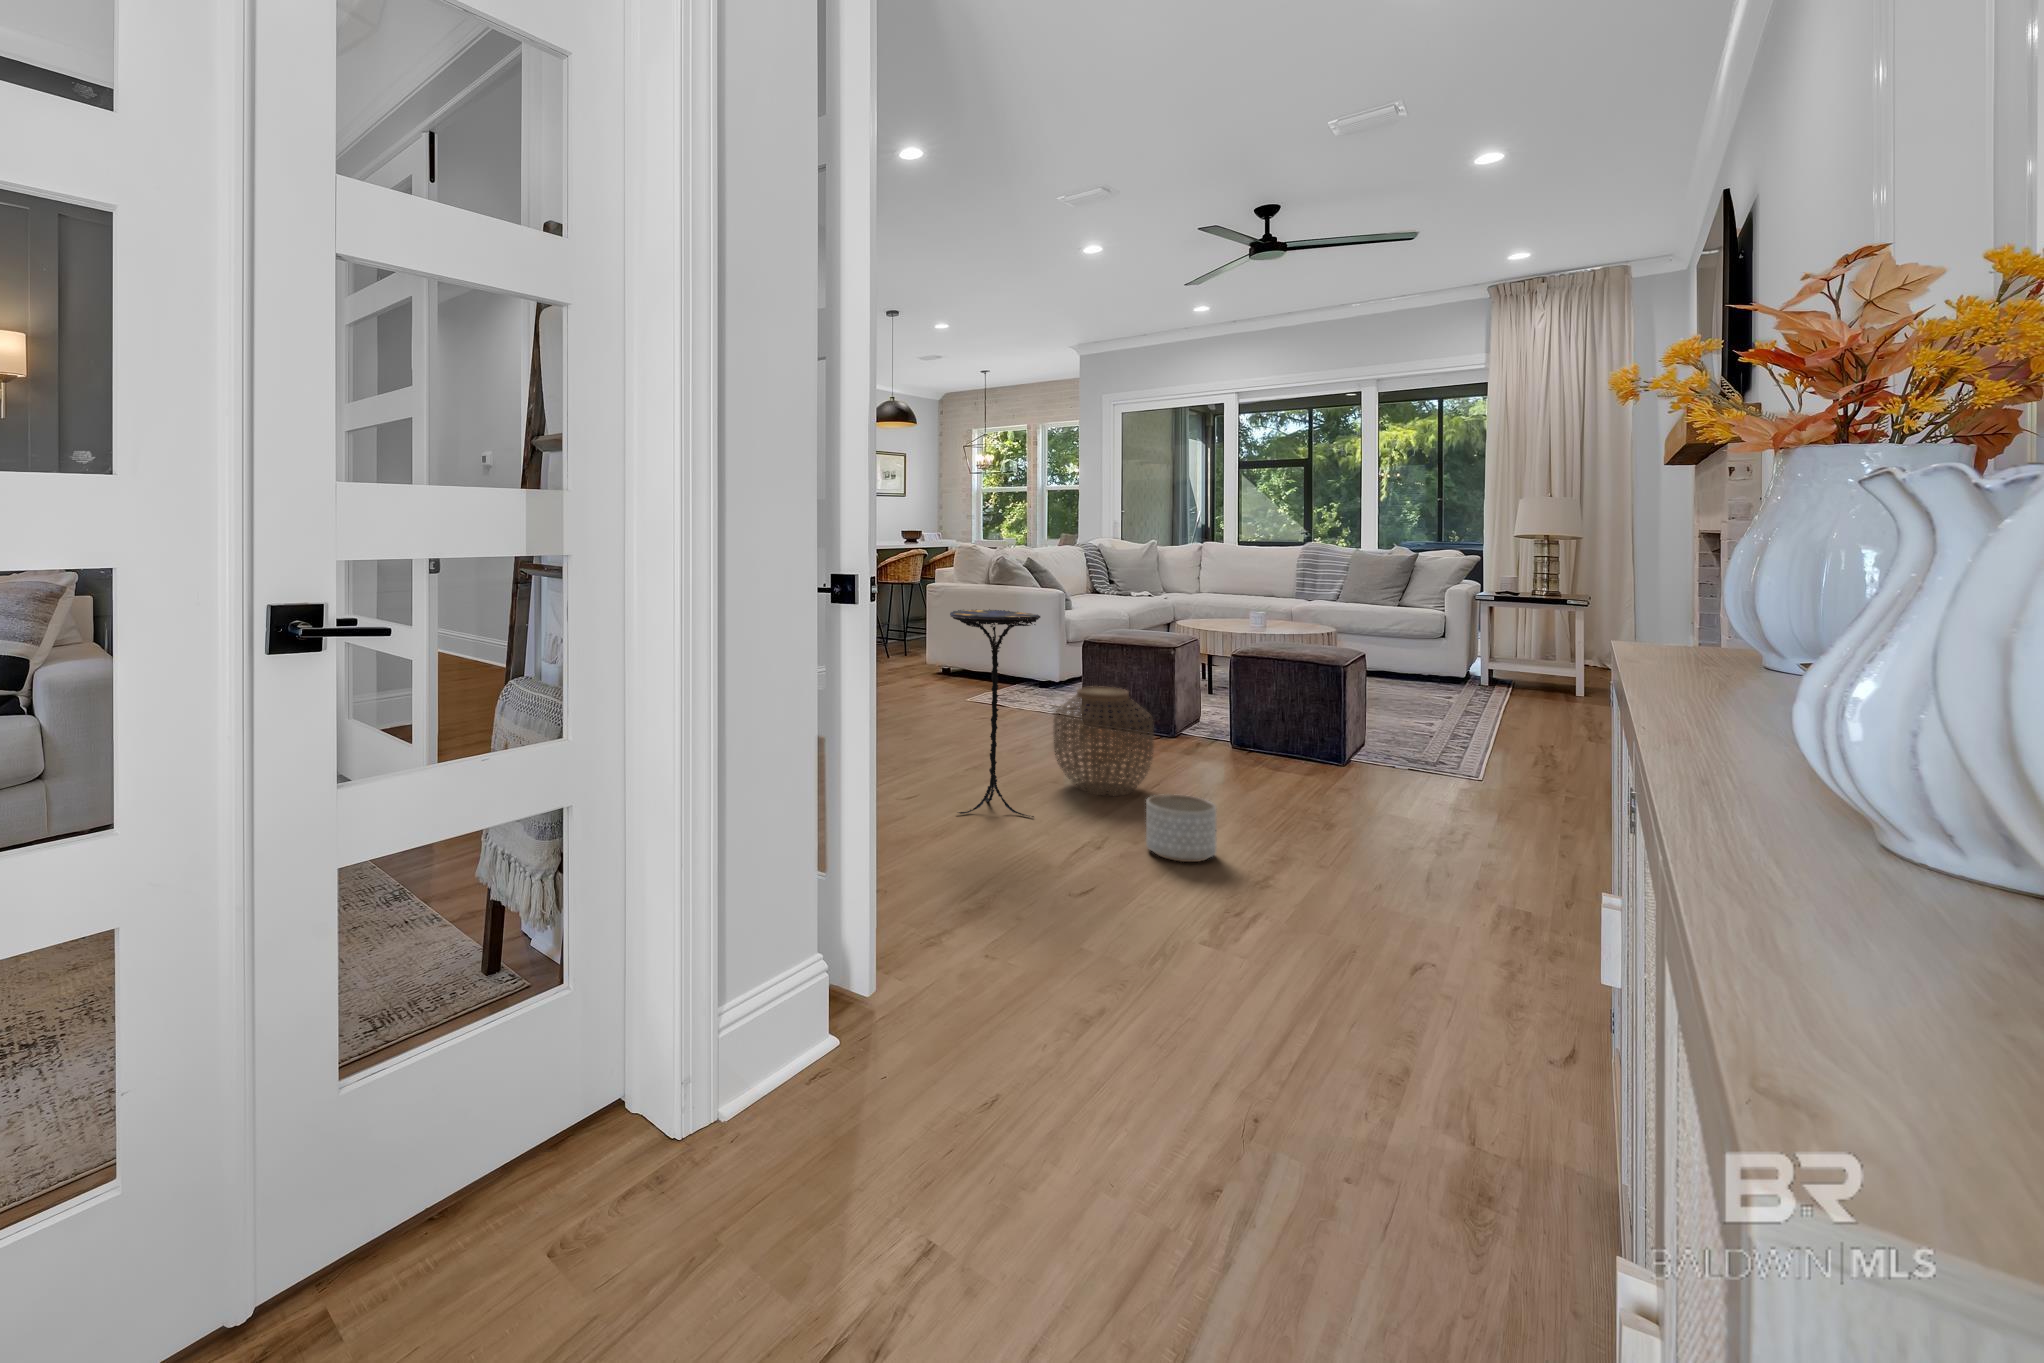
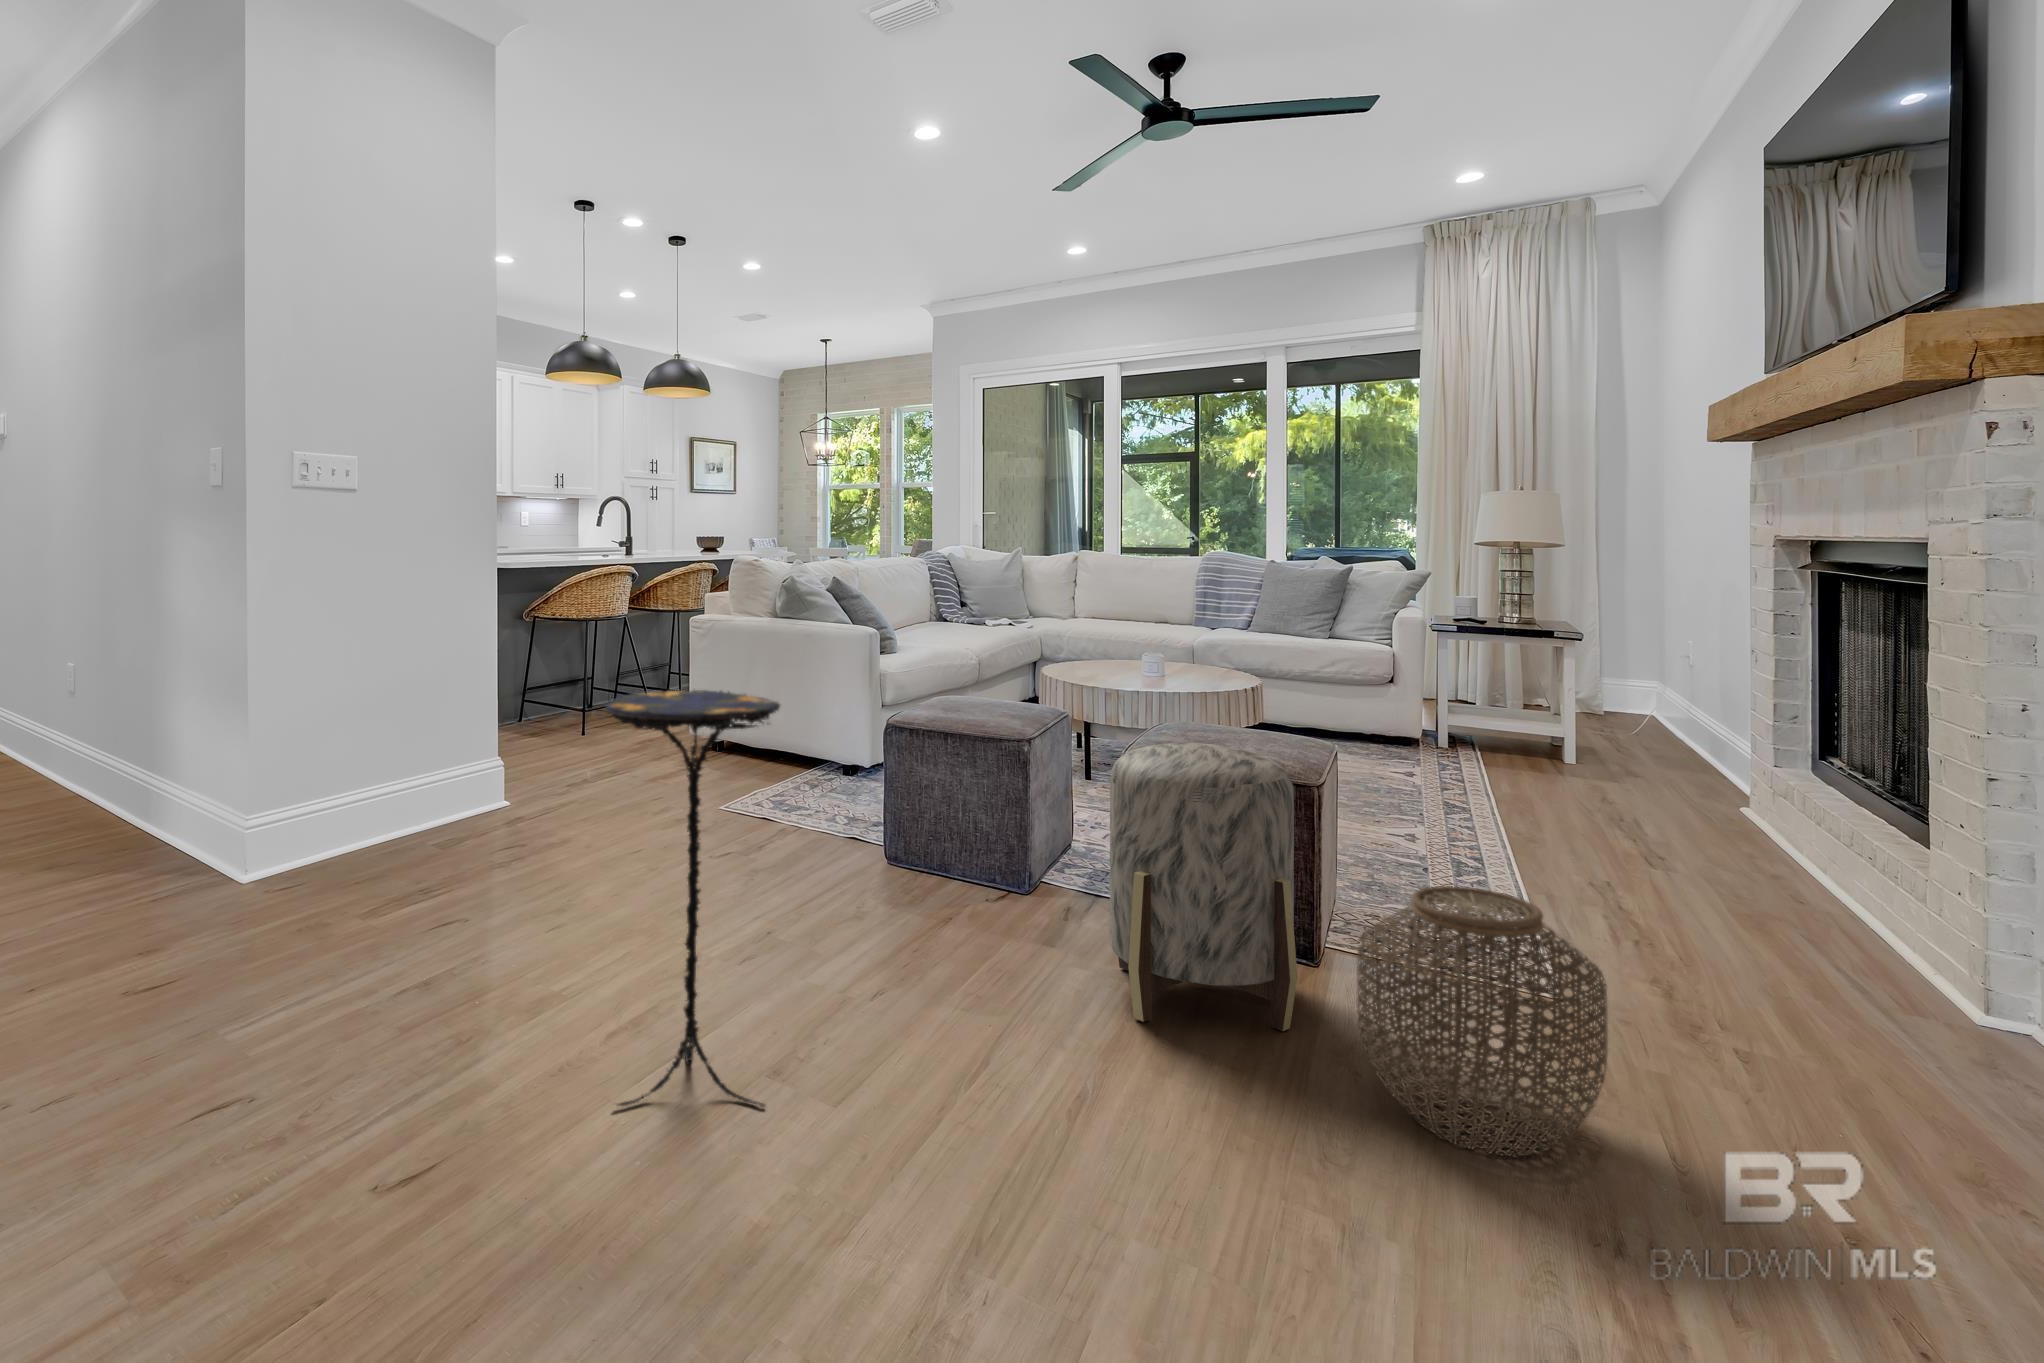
ottoman: none [1220,650,1330,806] -> present [1110,743,1298,1031]
woven basket: present [1053,686,1153,796] -> present [1357,886,1608,1156]
planter: present [1146,794,1216,862] -> none [971,1073,1110,1240]

